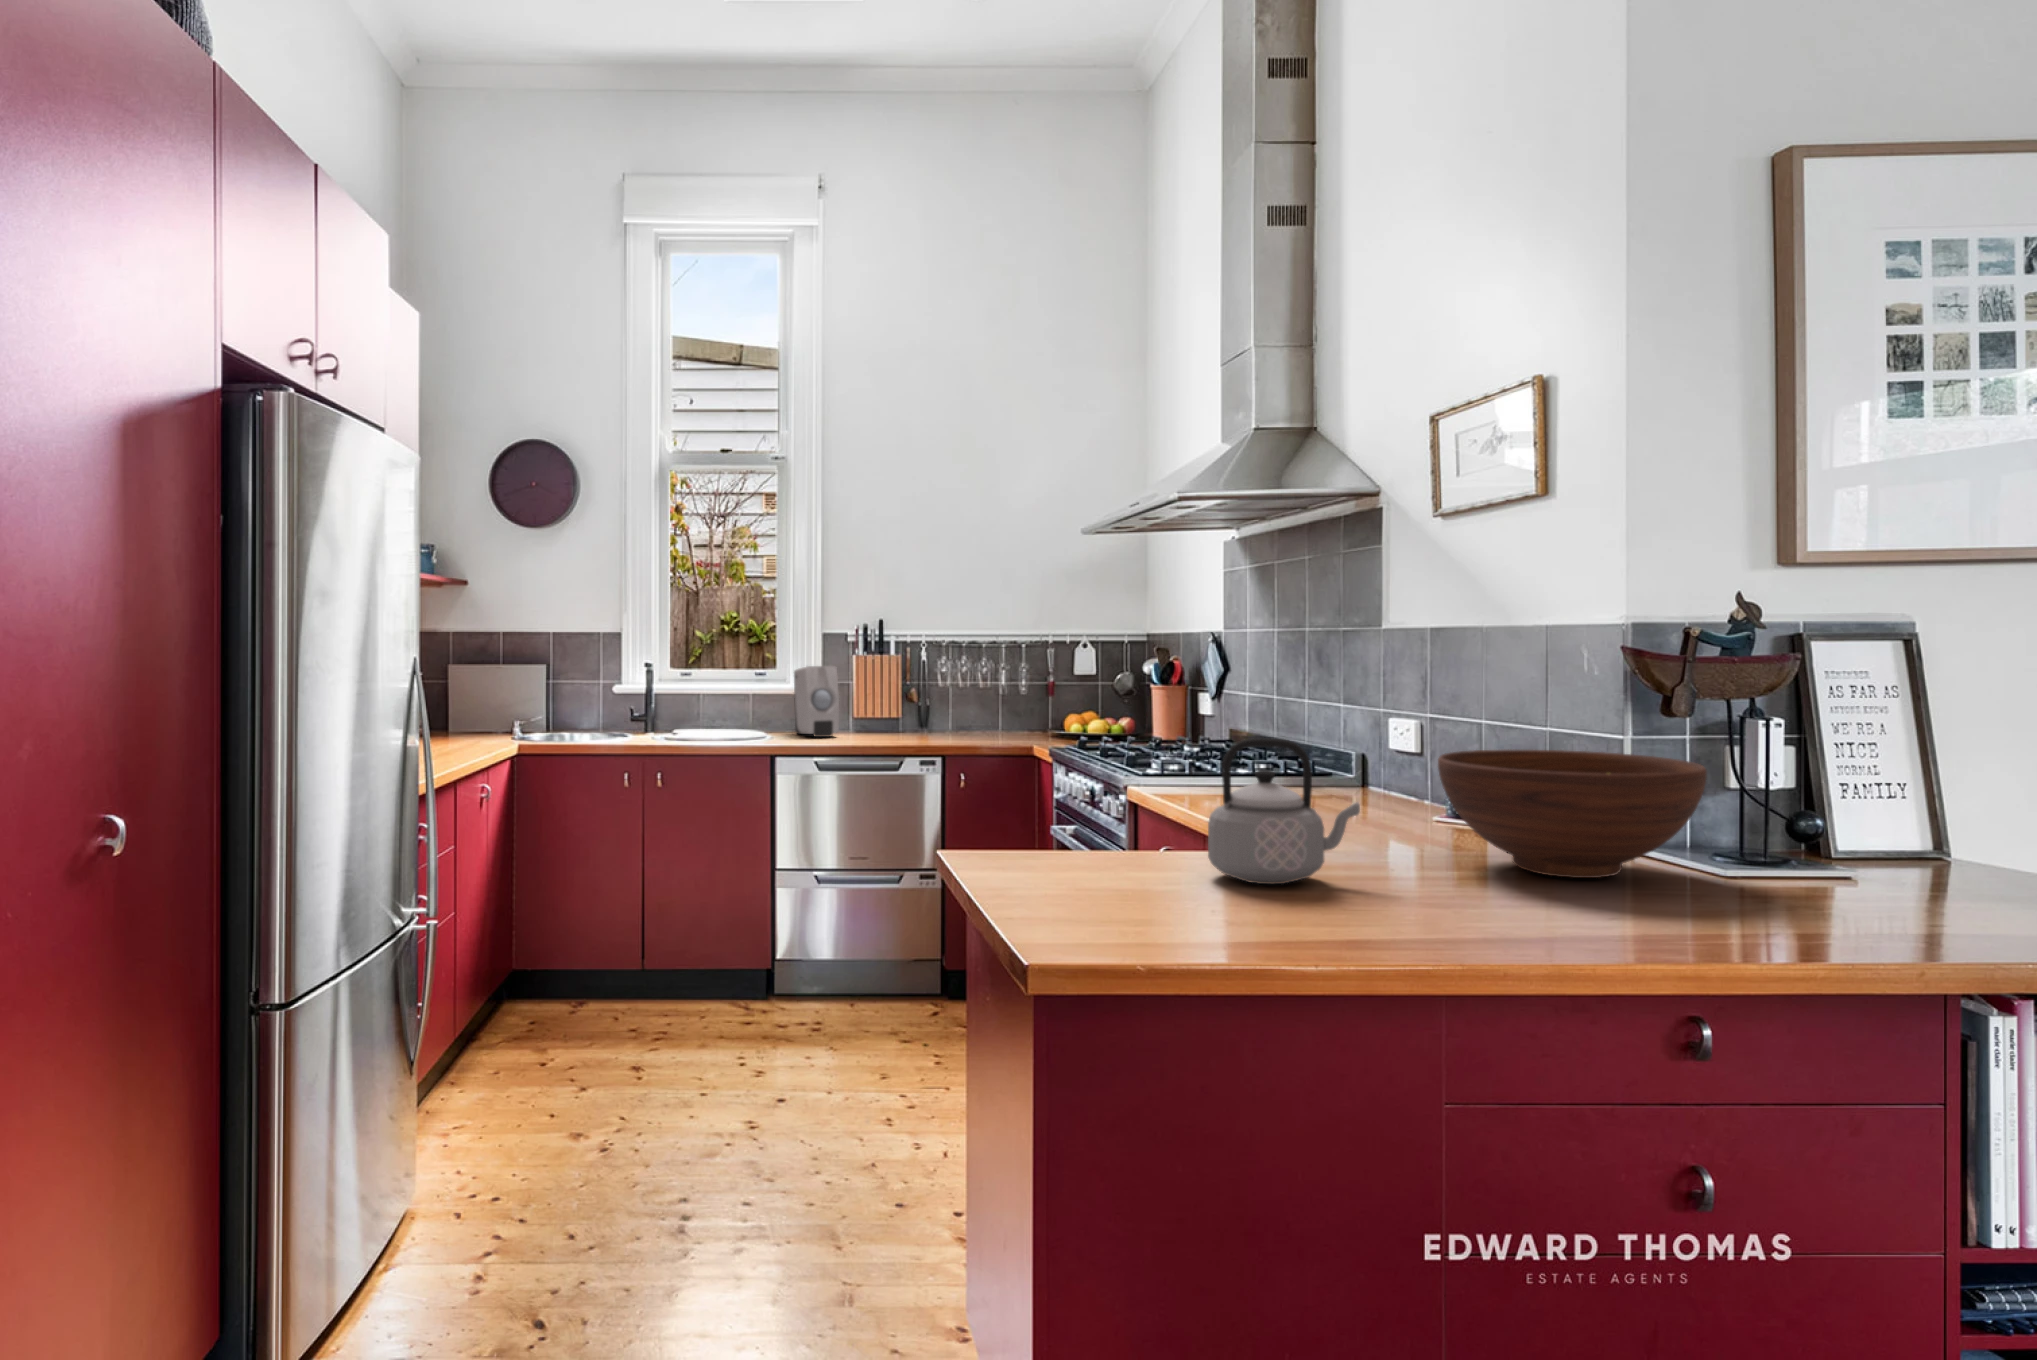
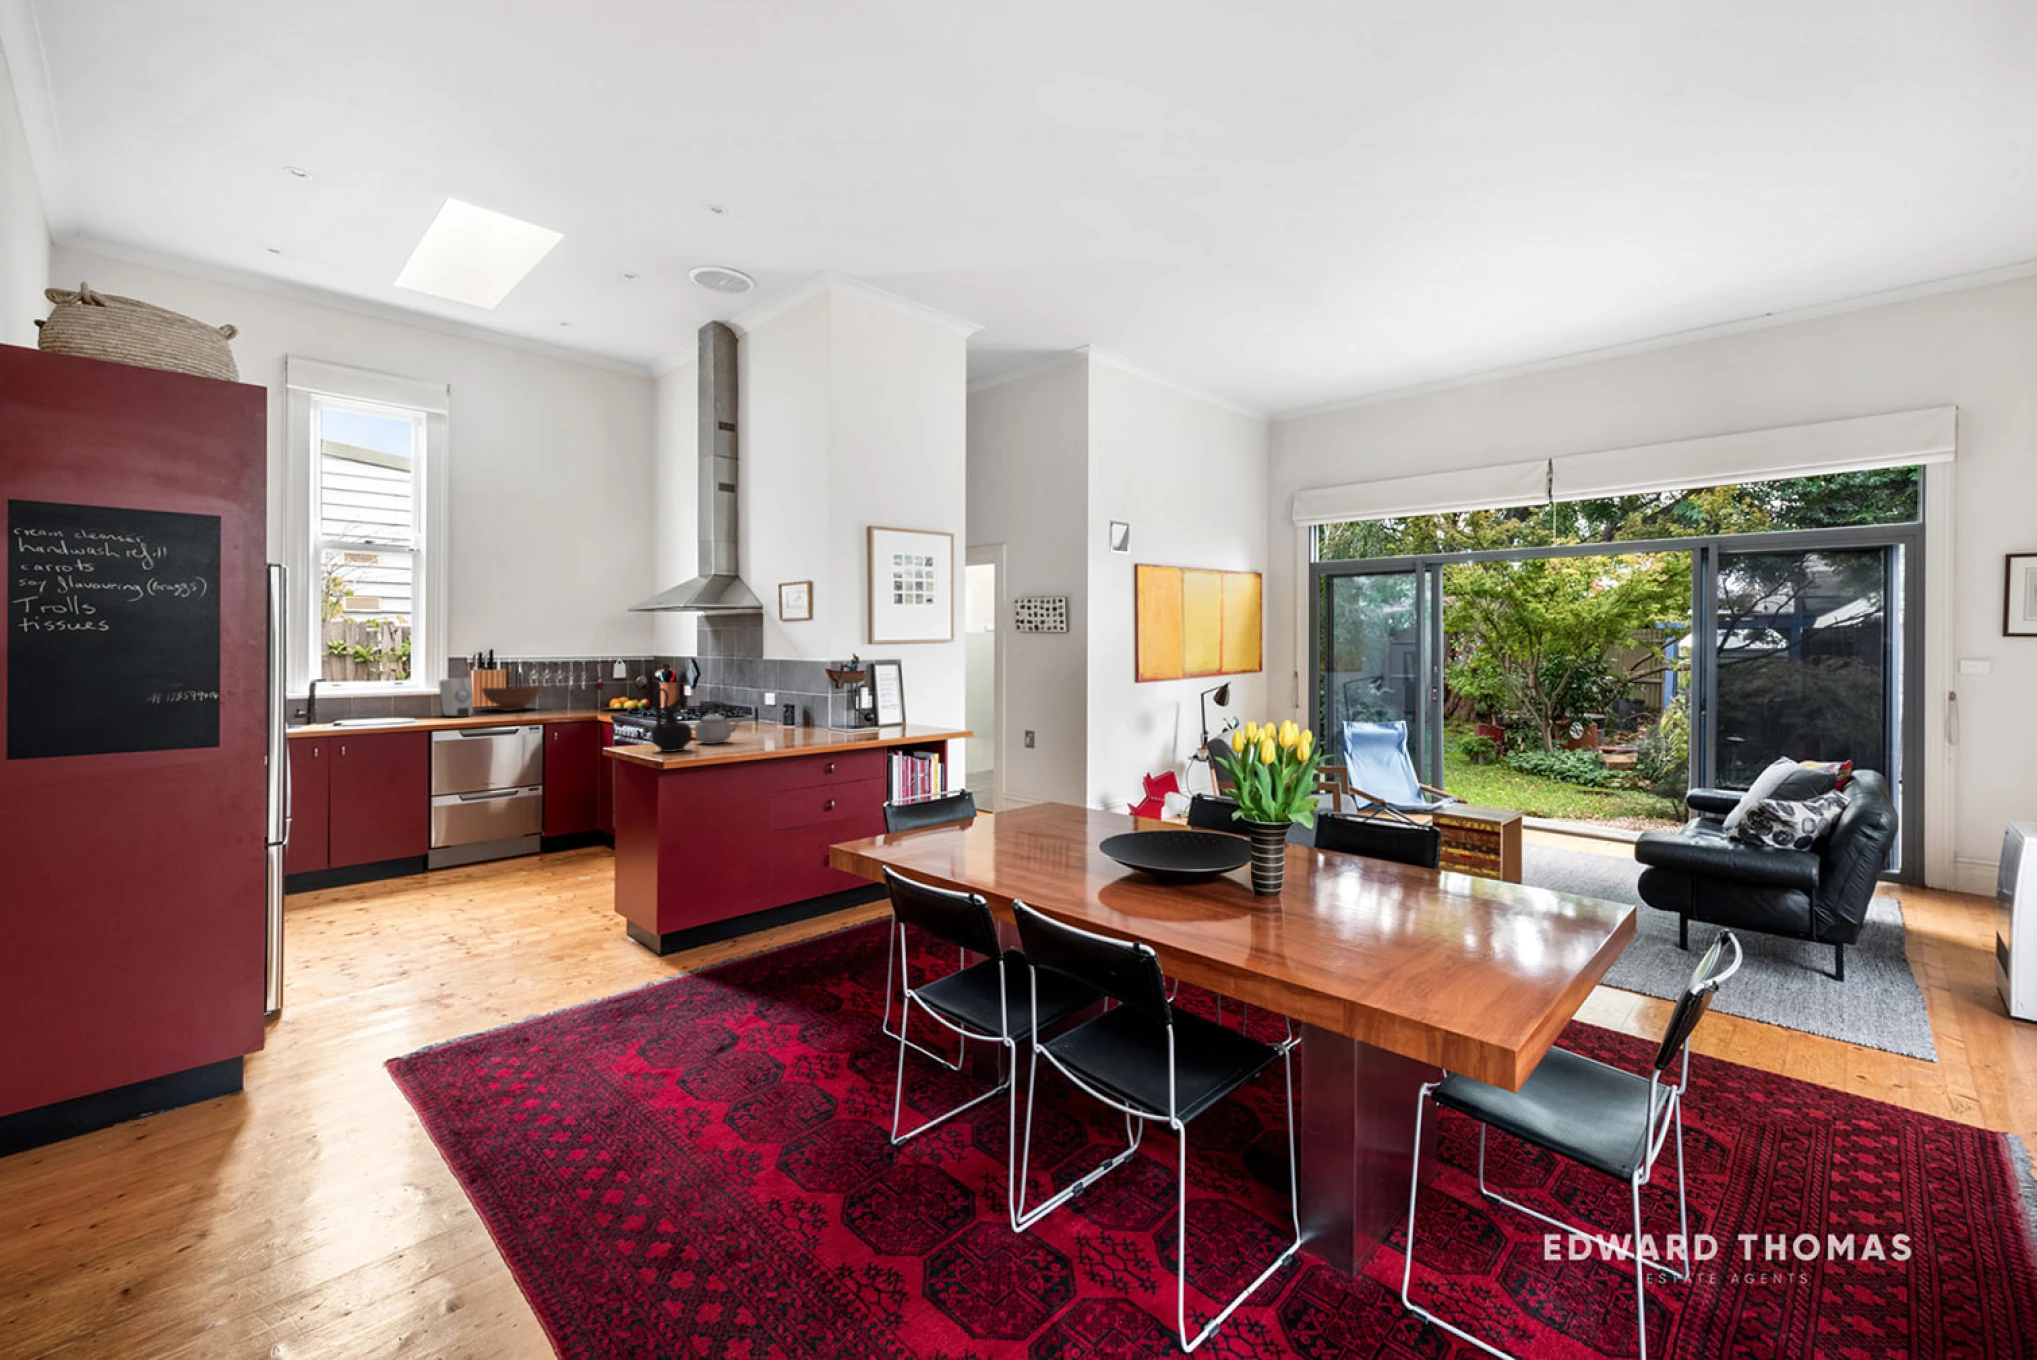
ceramic jug: none [1061,688,1197,918] -> present [651,688,692,752]
fruit bowl: present [1438,750,1707,878] -> present [482,685,540,711]

